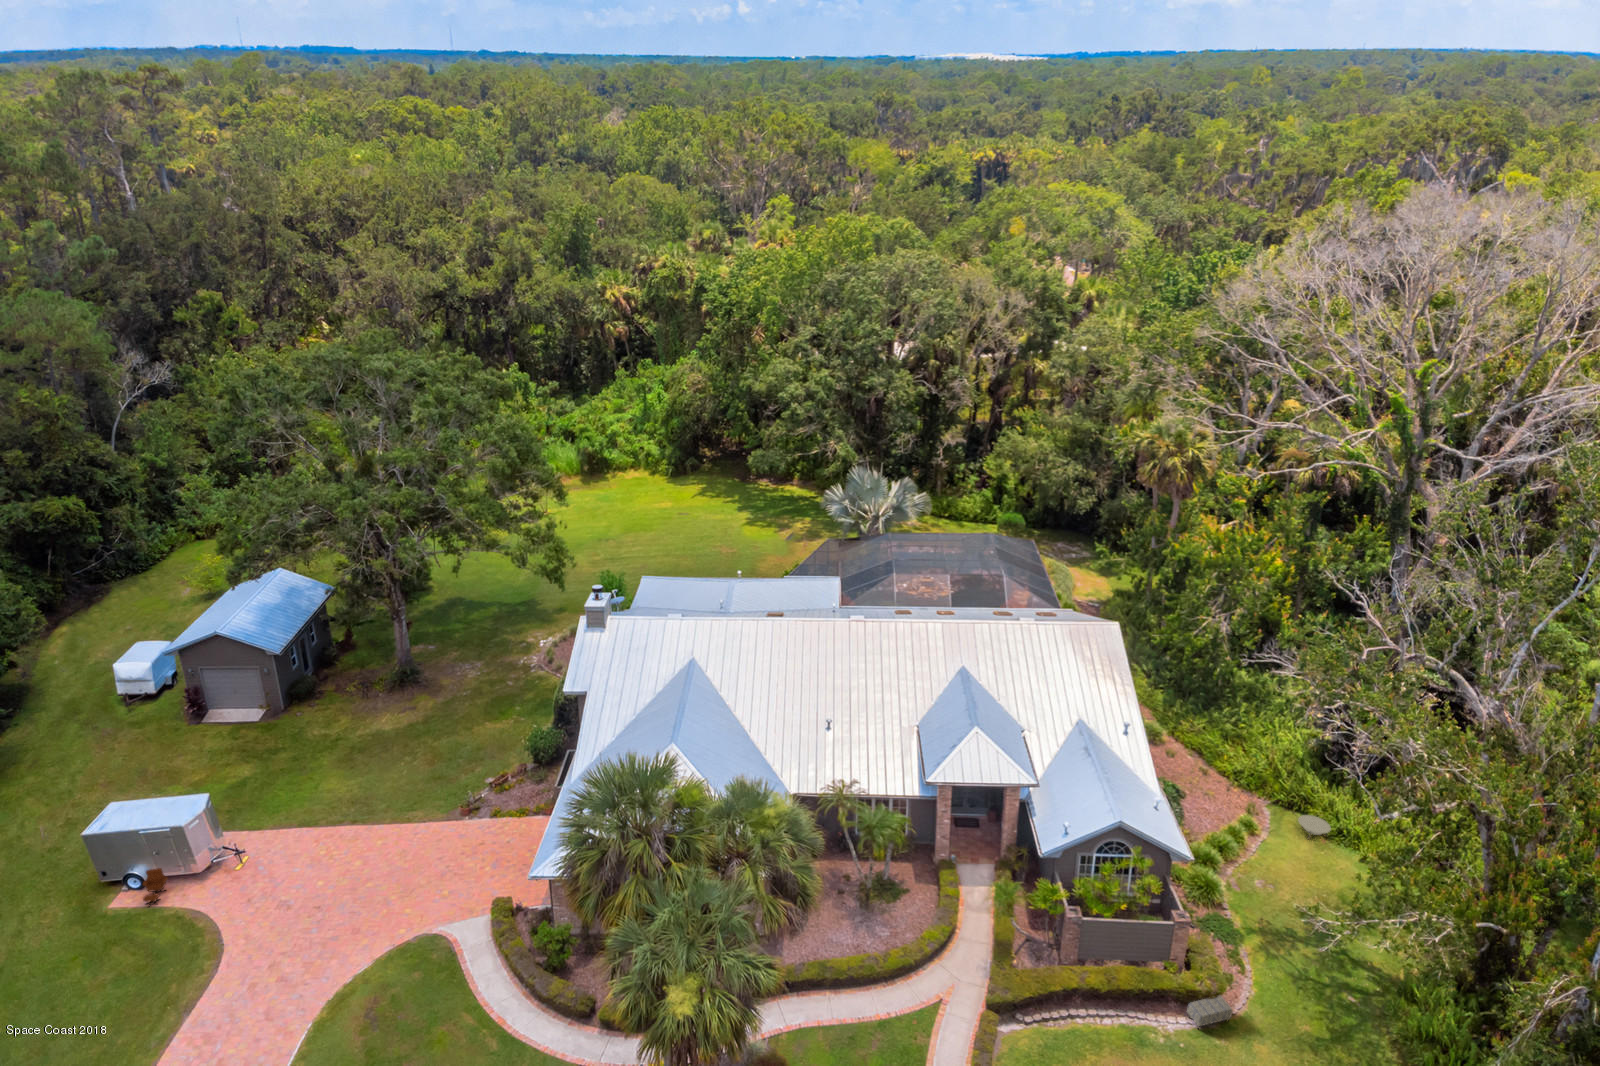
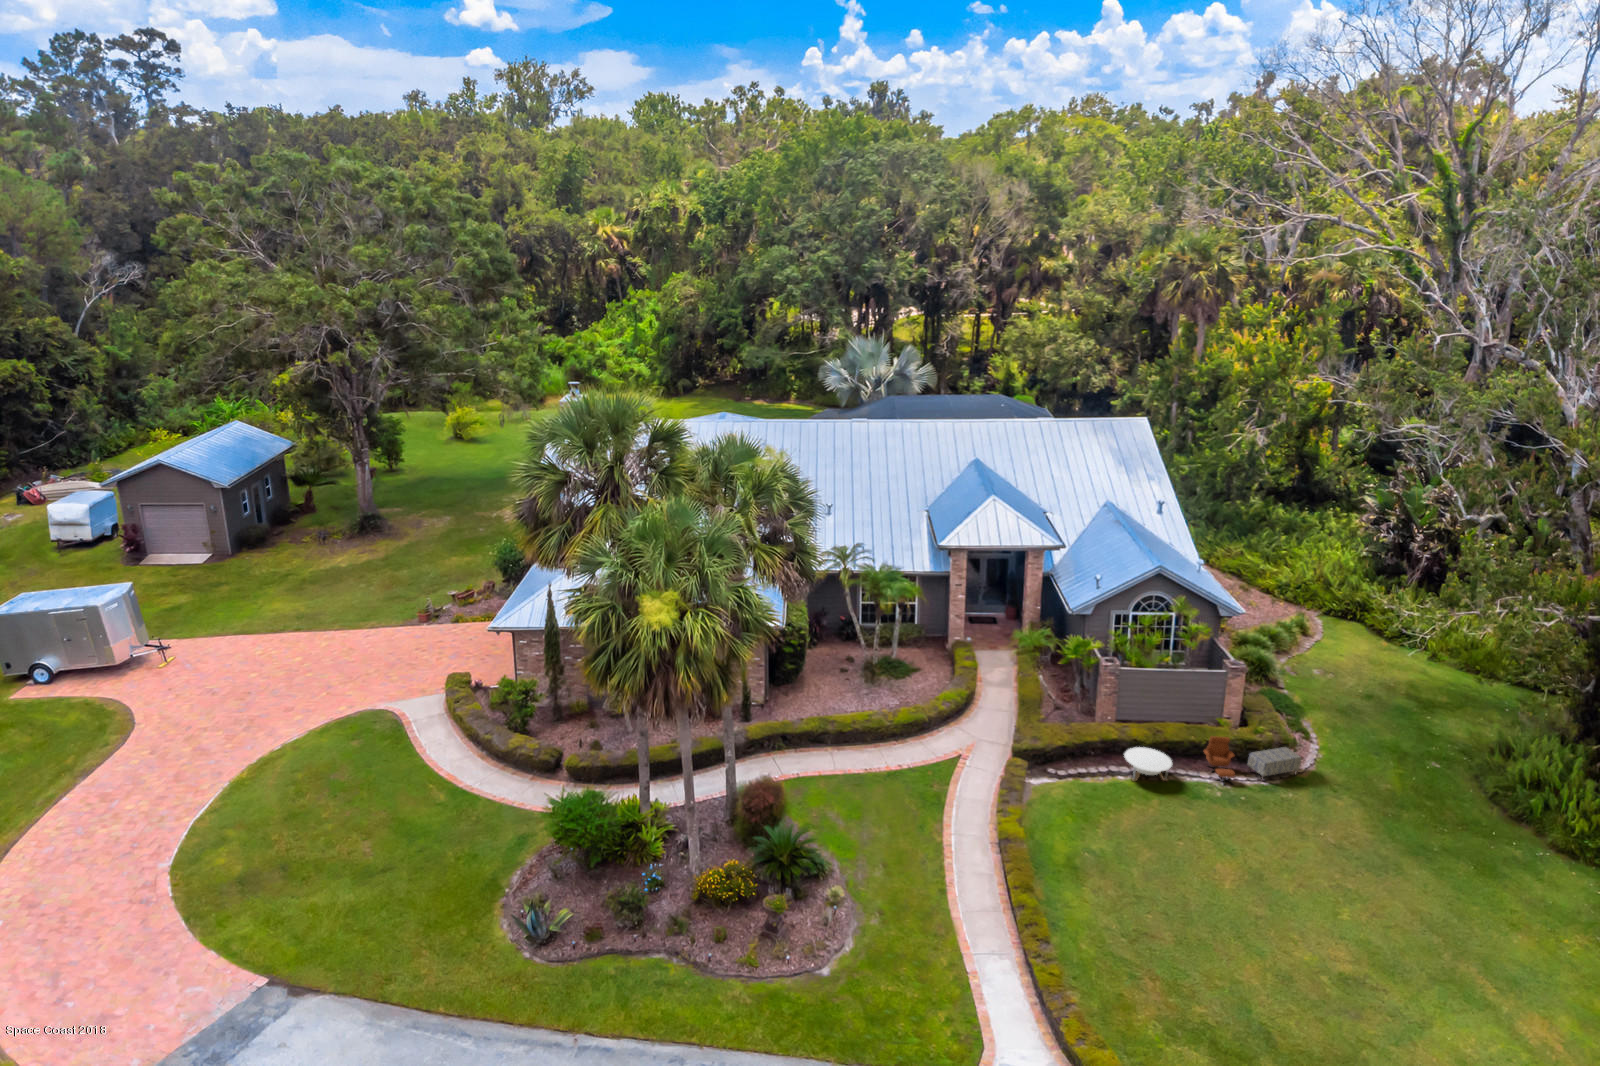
round table: present [1298,815,1331,840] -> present [1124,747,1172,781]
lounge chair: present [143,868,168,907] -> present [1204,736,1235,782]

